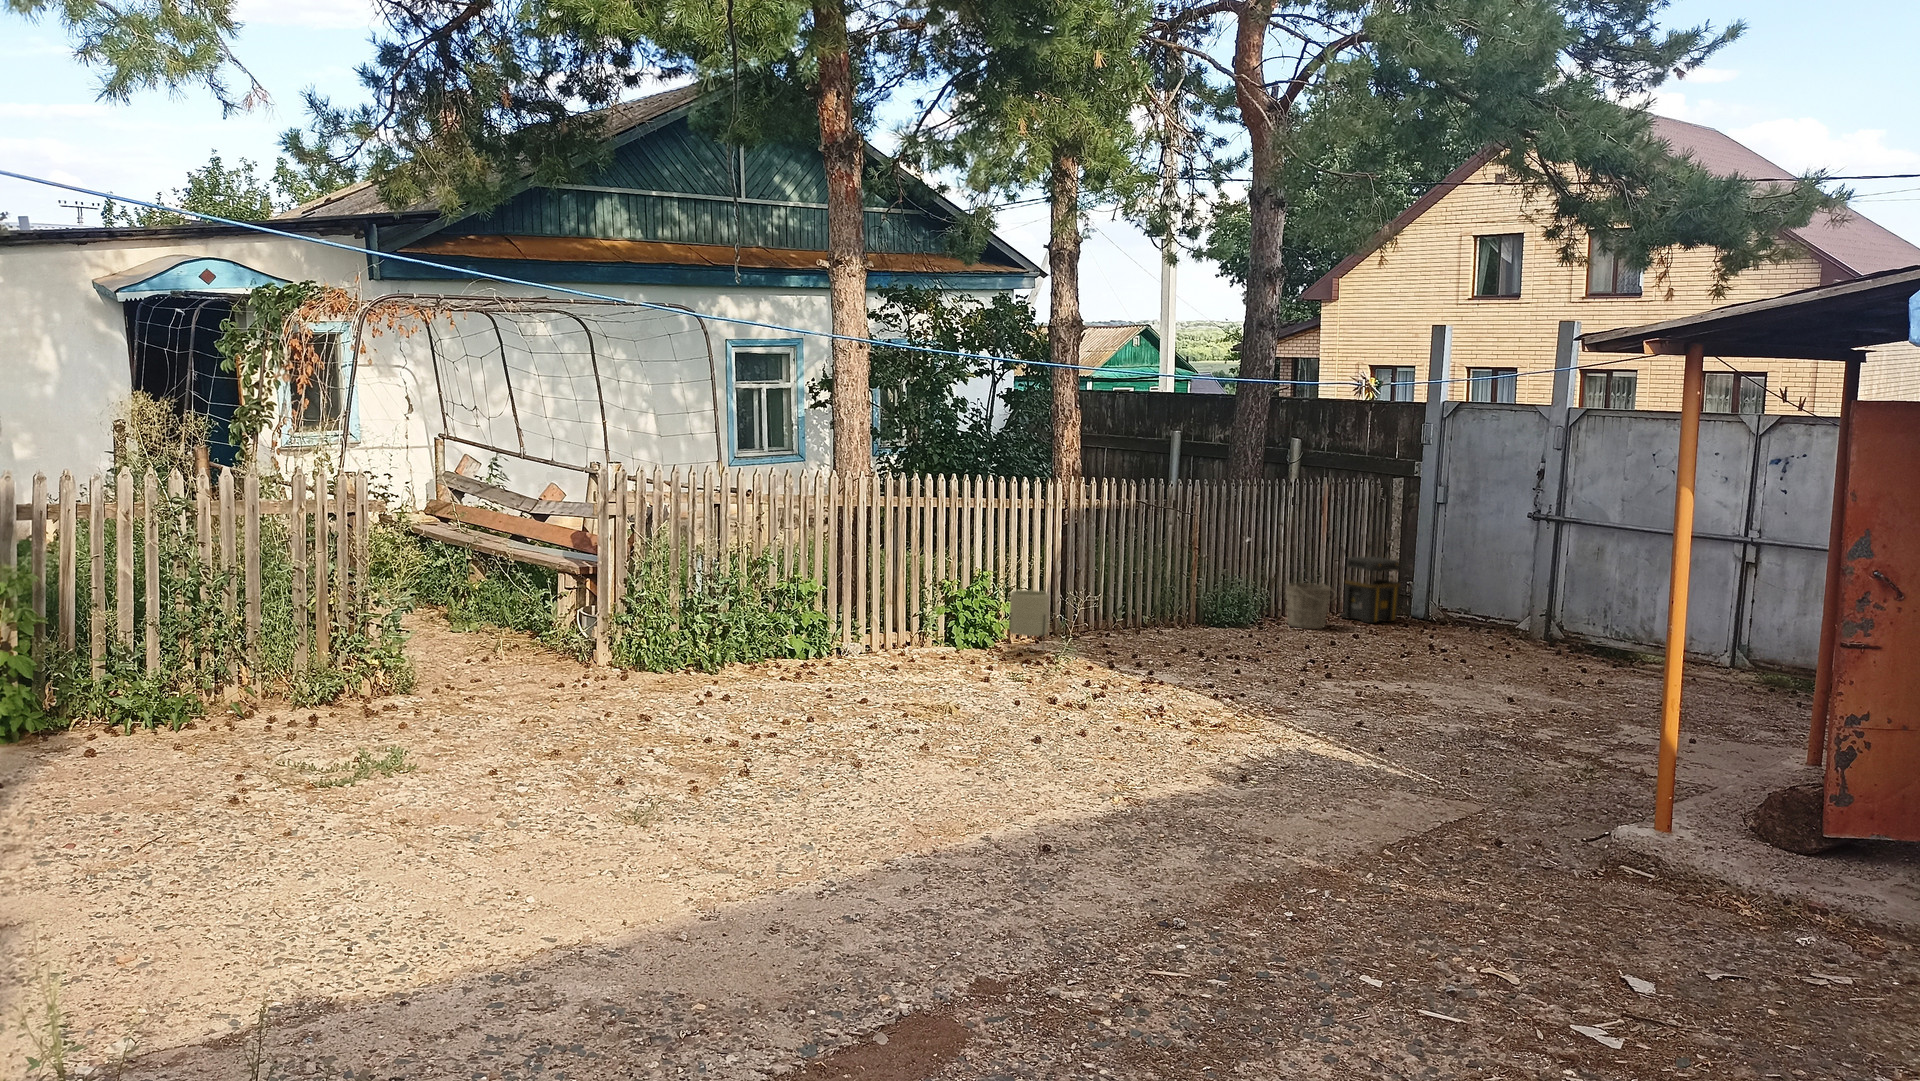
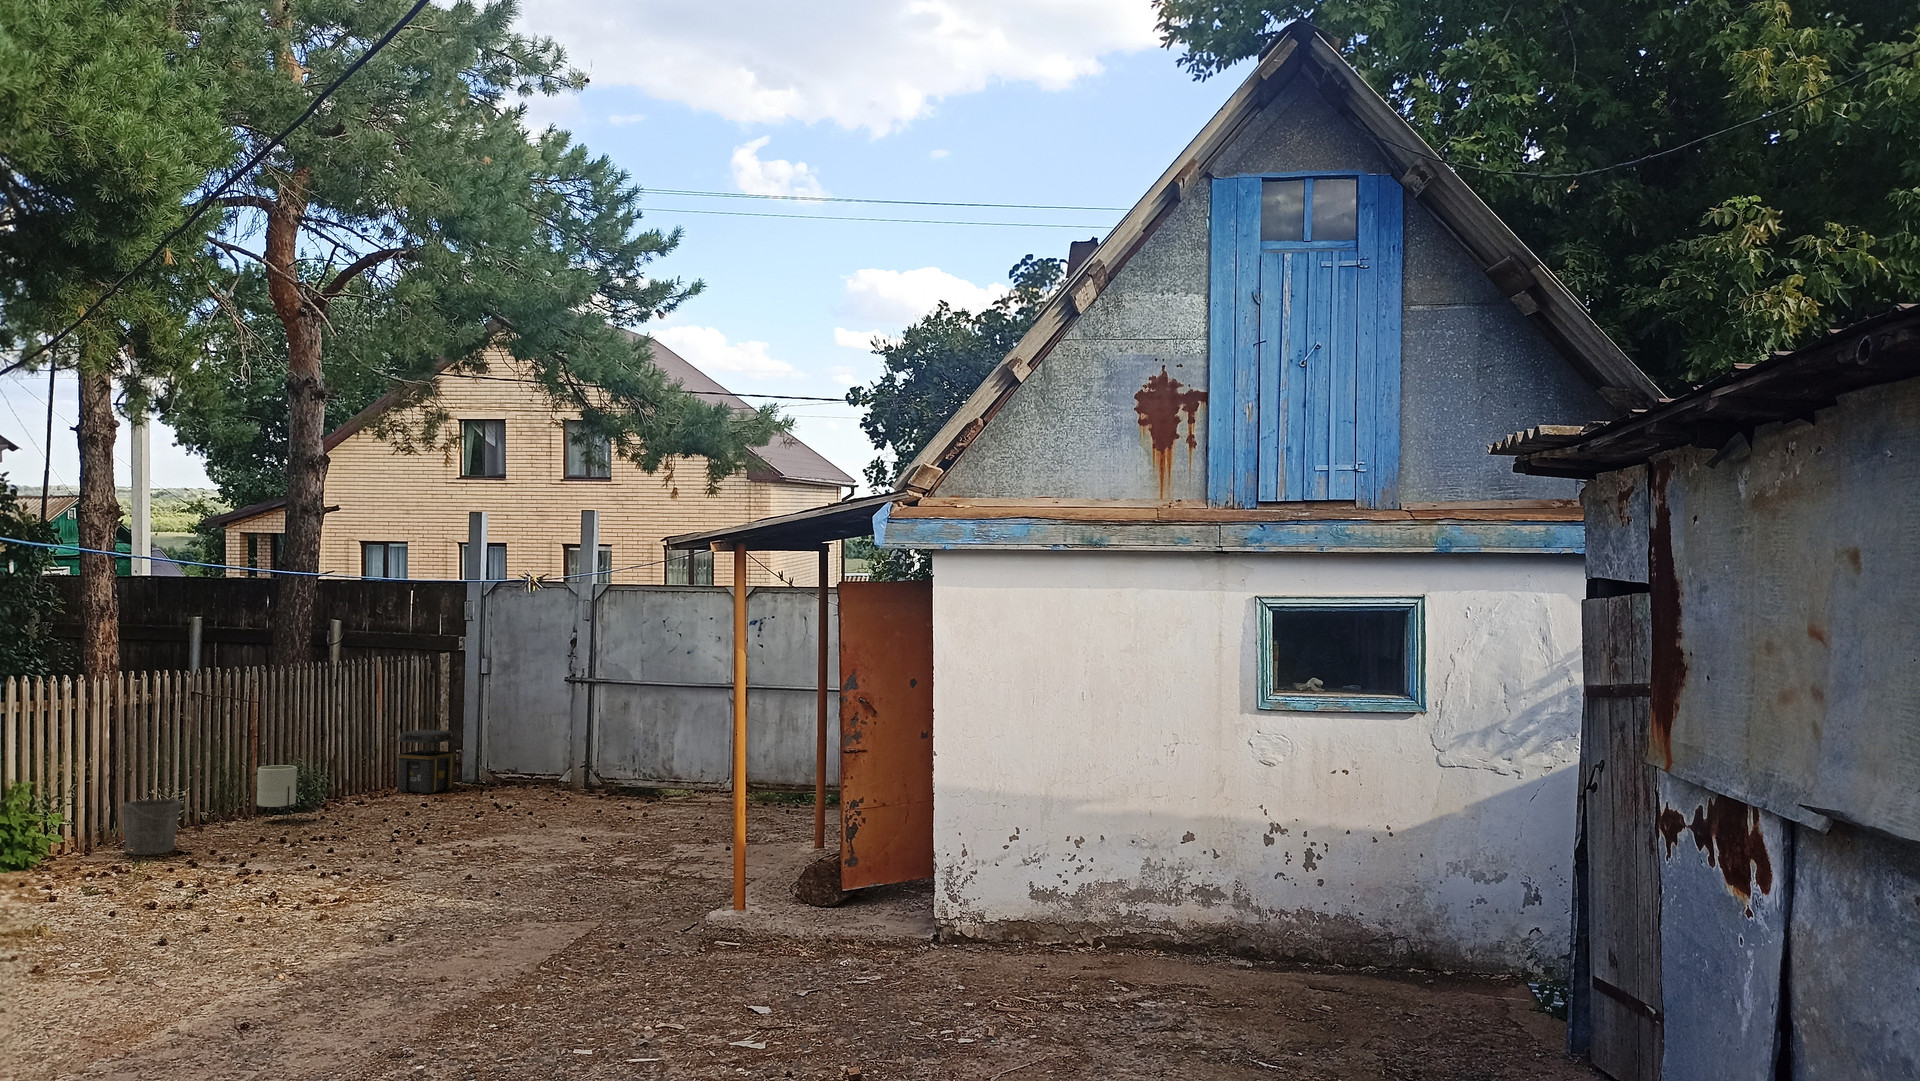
bucket: present [1286,583,1335,629] -> present [122,797,186,855]
planter: present [1008,590,1049,637] -> present [255,765,297,823]

